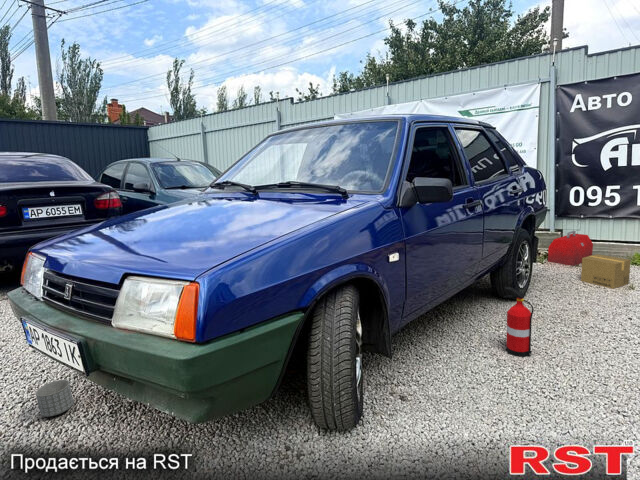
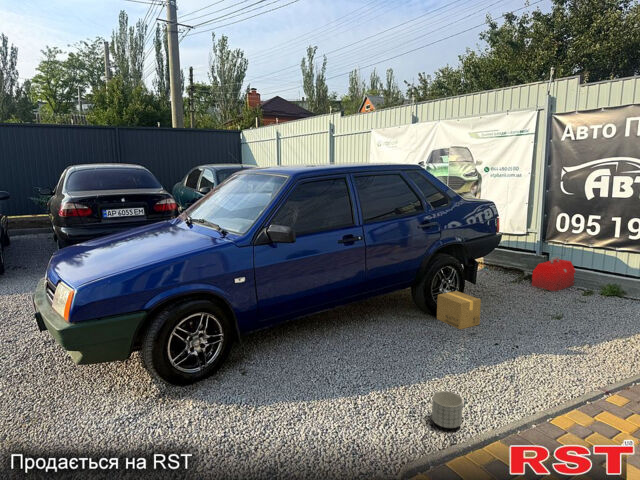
cardboard box: present [581,254,631,289] -> present [437,291,481,329]
fire extinguisher: present [504,287,534,357] -> none [486,310,513,377]
planter: present [36,380,74,417] -> present [432,391,463,428]

